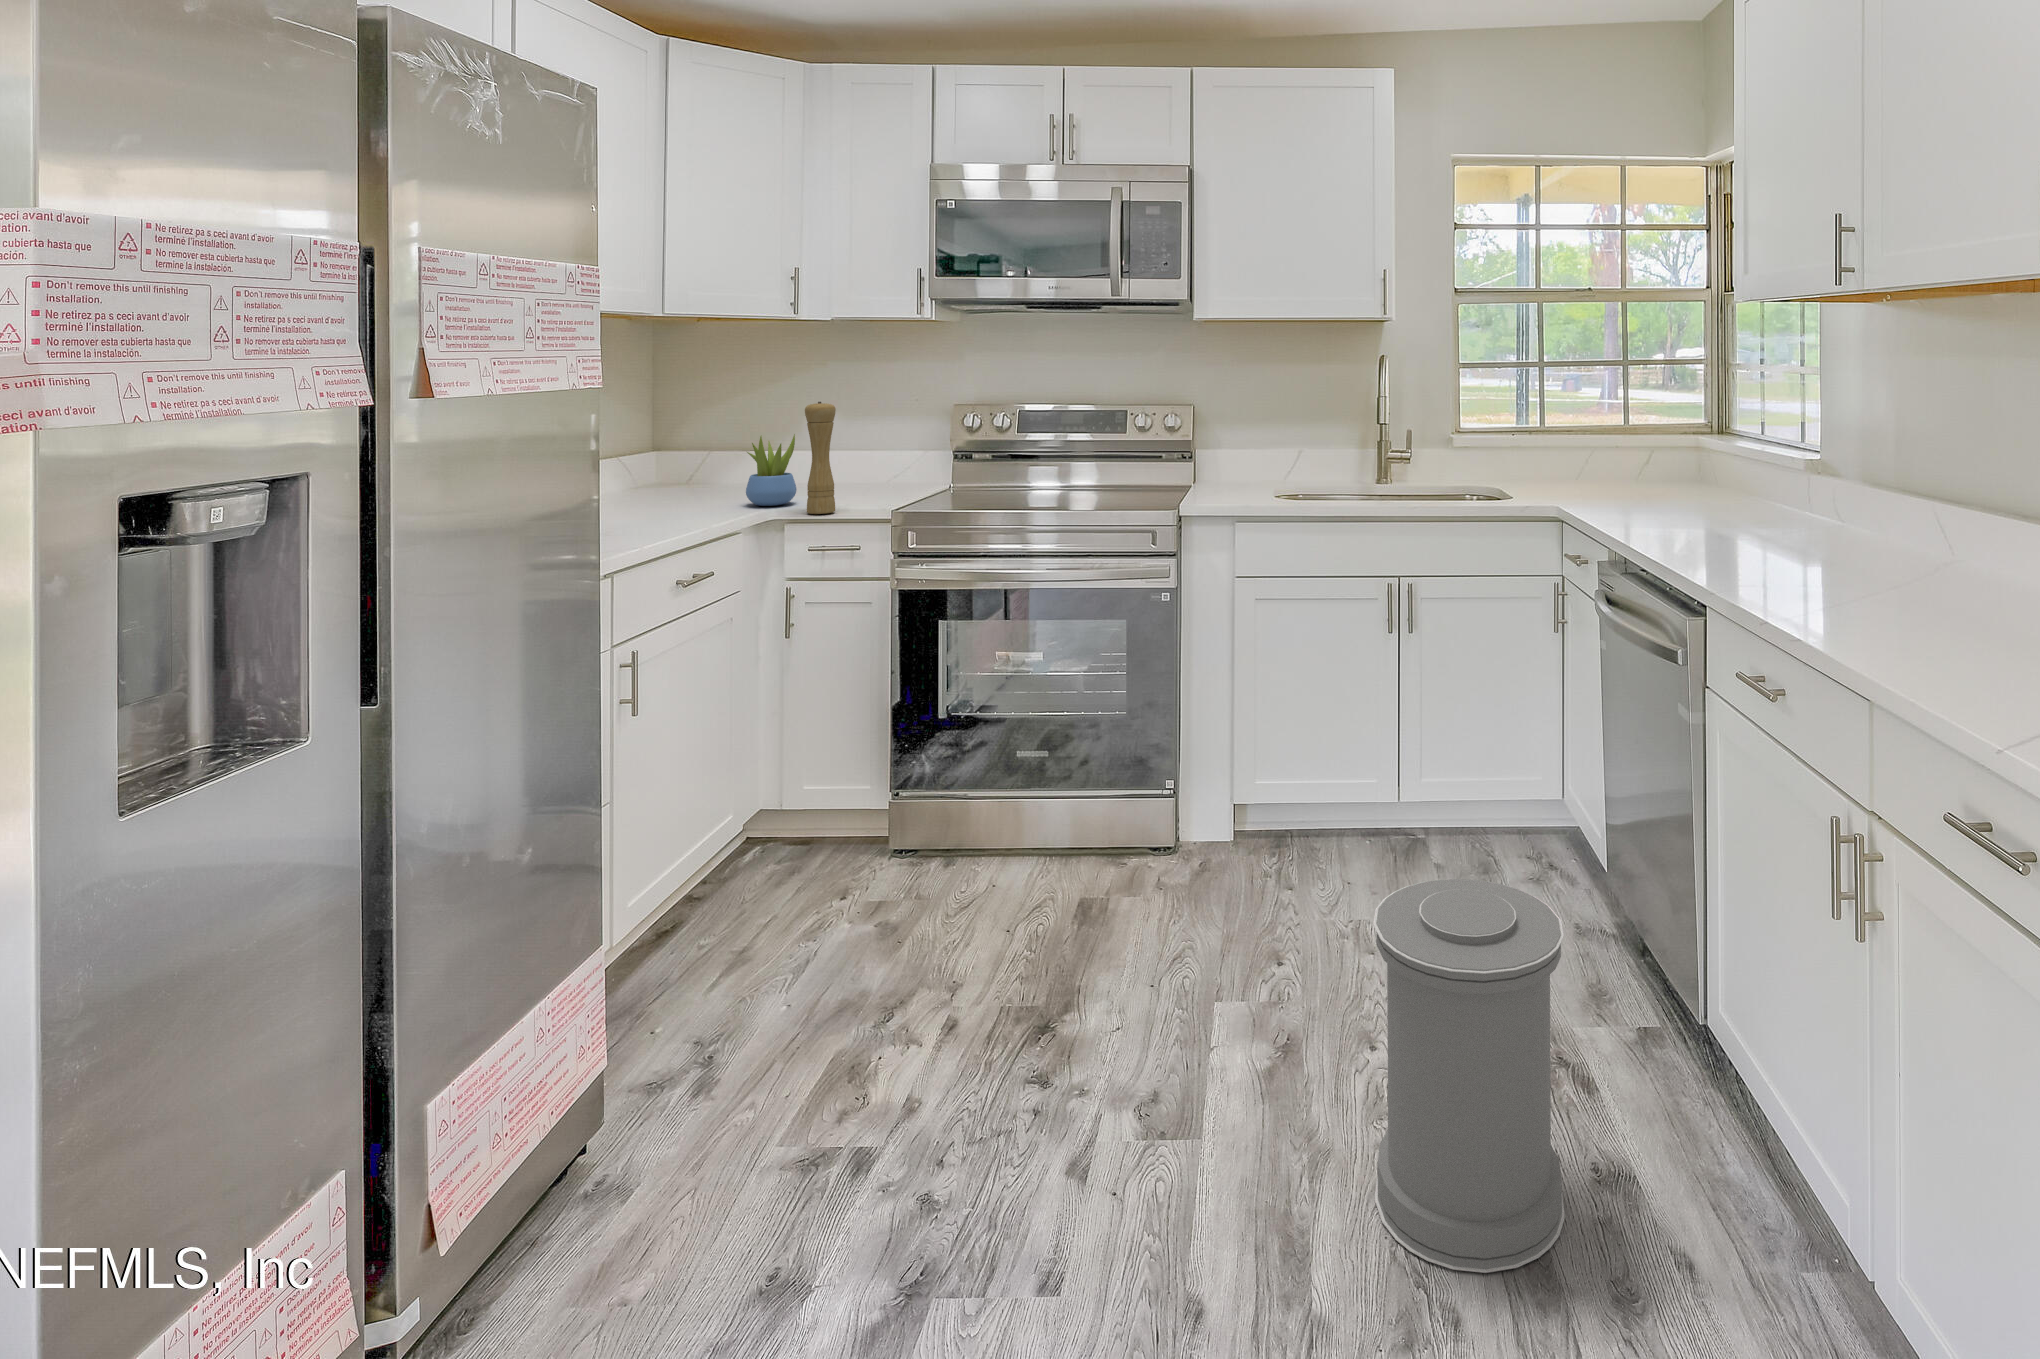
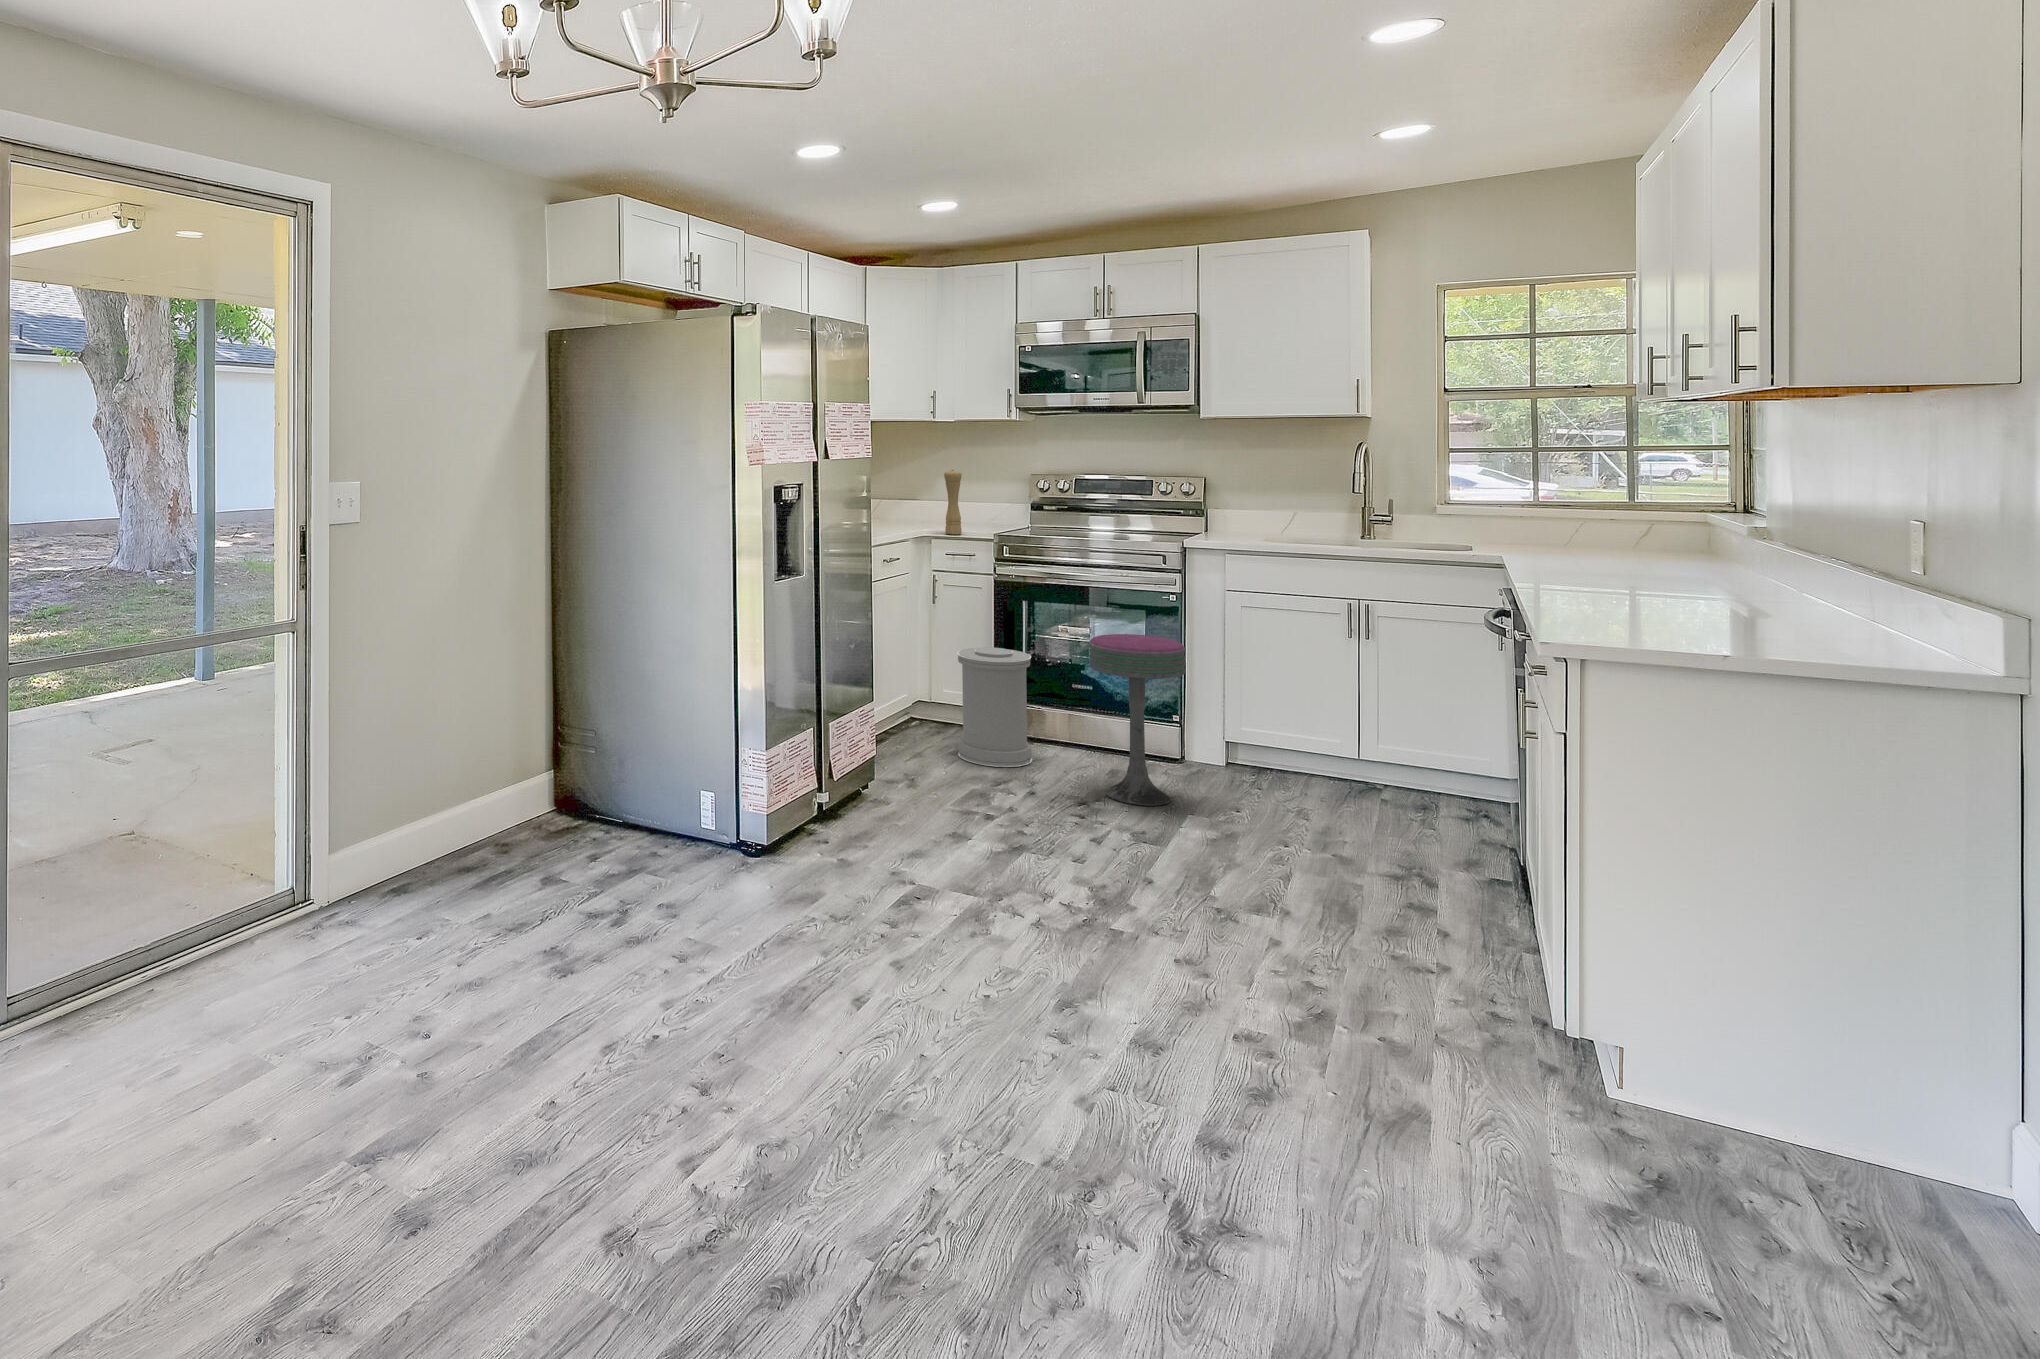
succulent plant: present [746,434,797,506] -> none [909,488,937,529]
bar stool: none [1040,678,1194,1001] -> present [1089,634,1185,806]
trash can: present [1373,879,1565,1273] -> present [957,647,1032,767]

